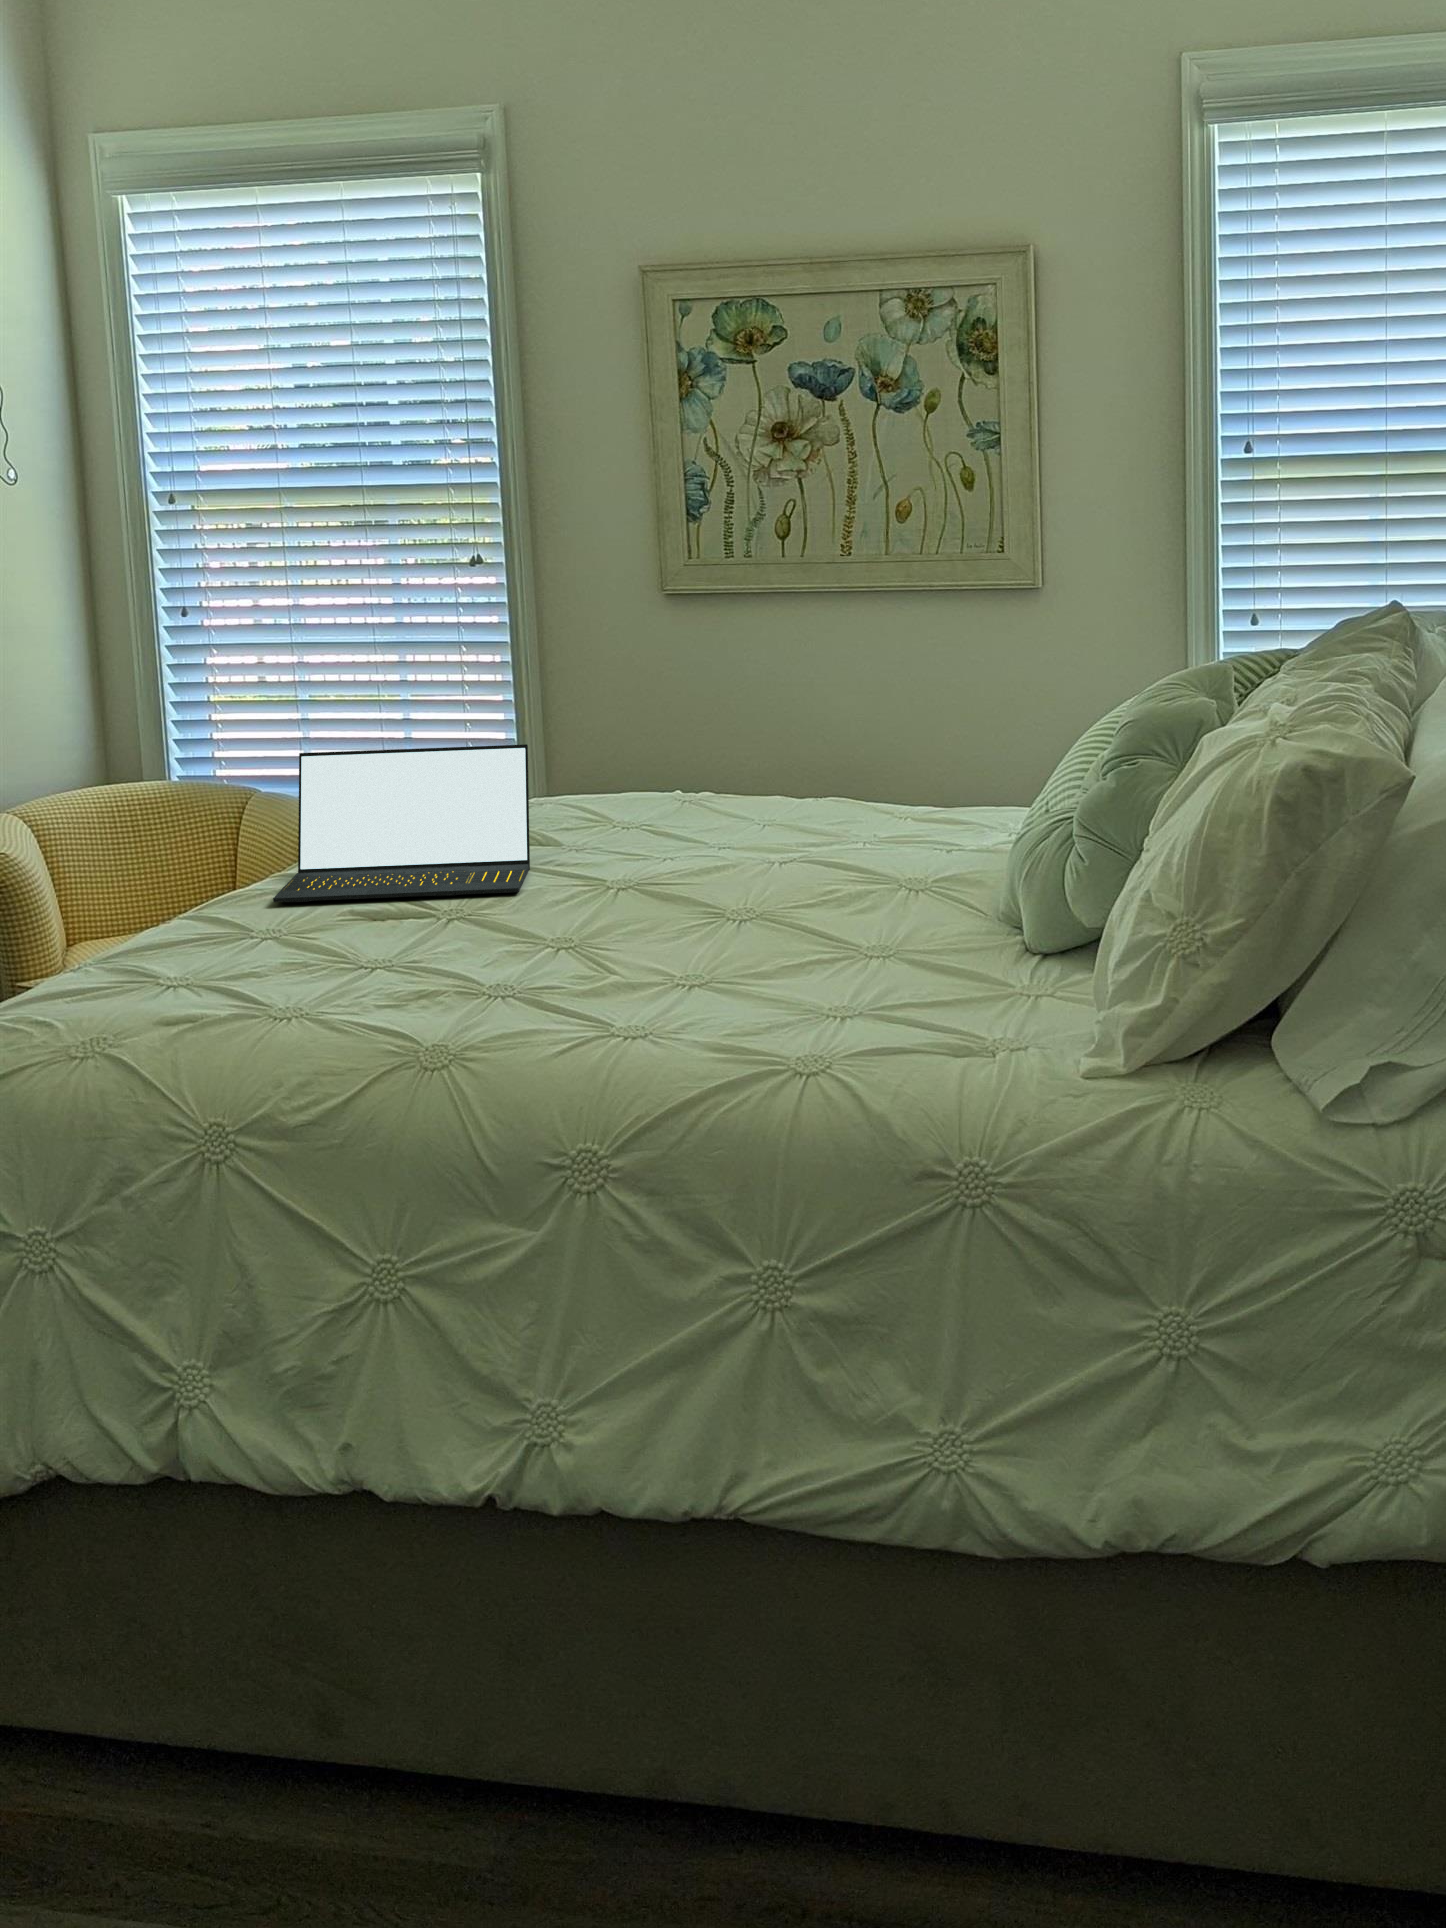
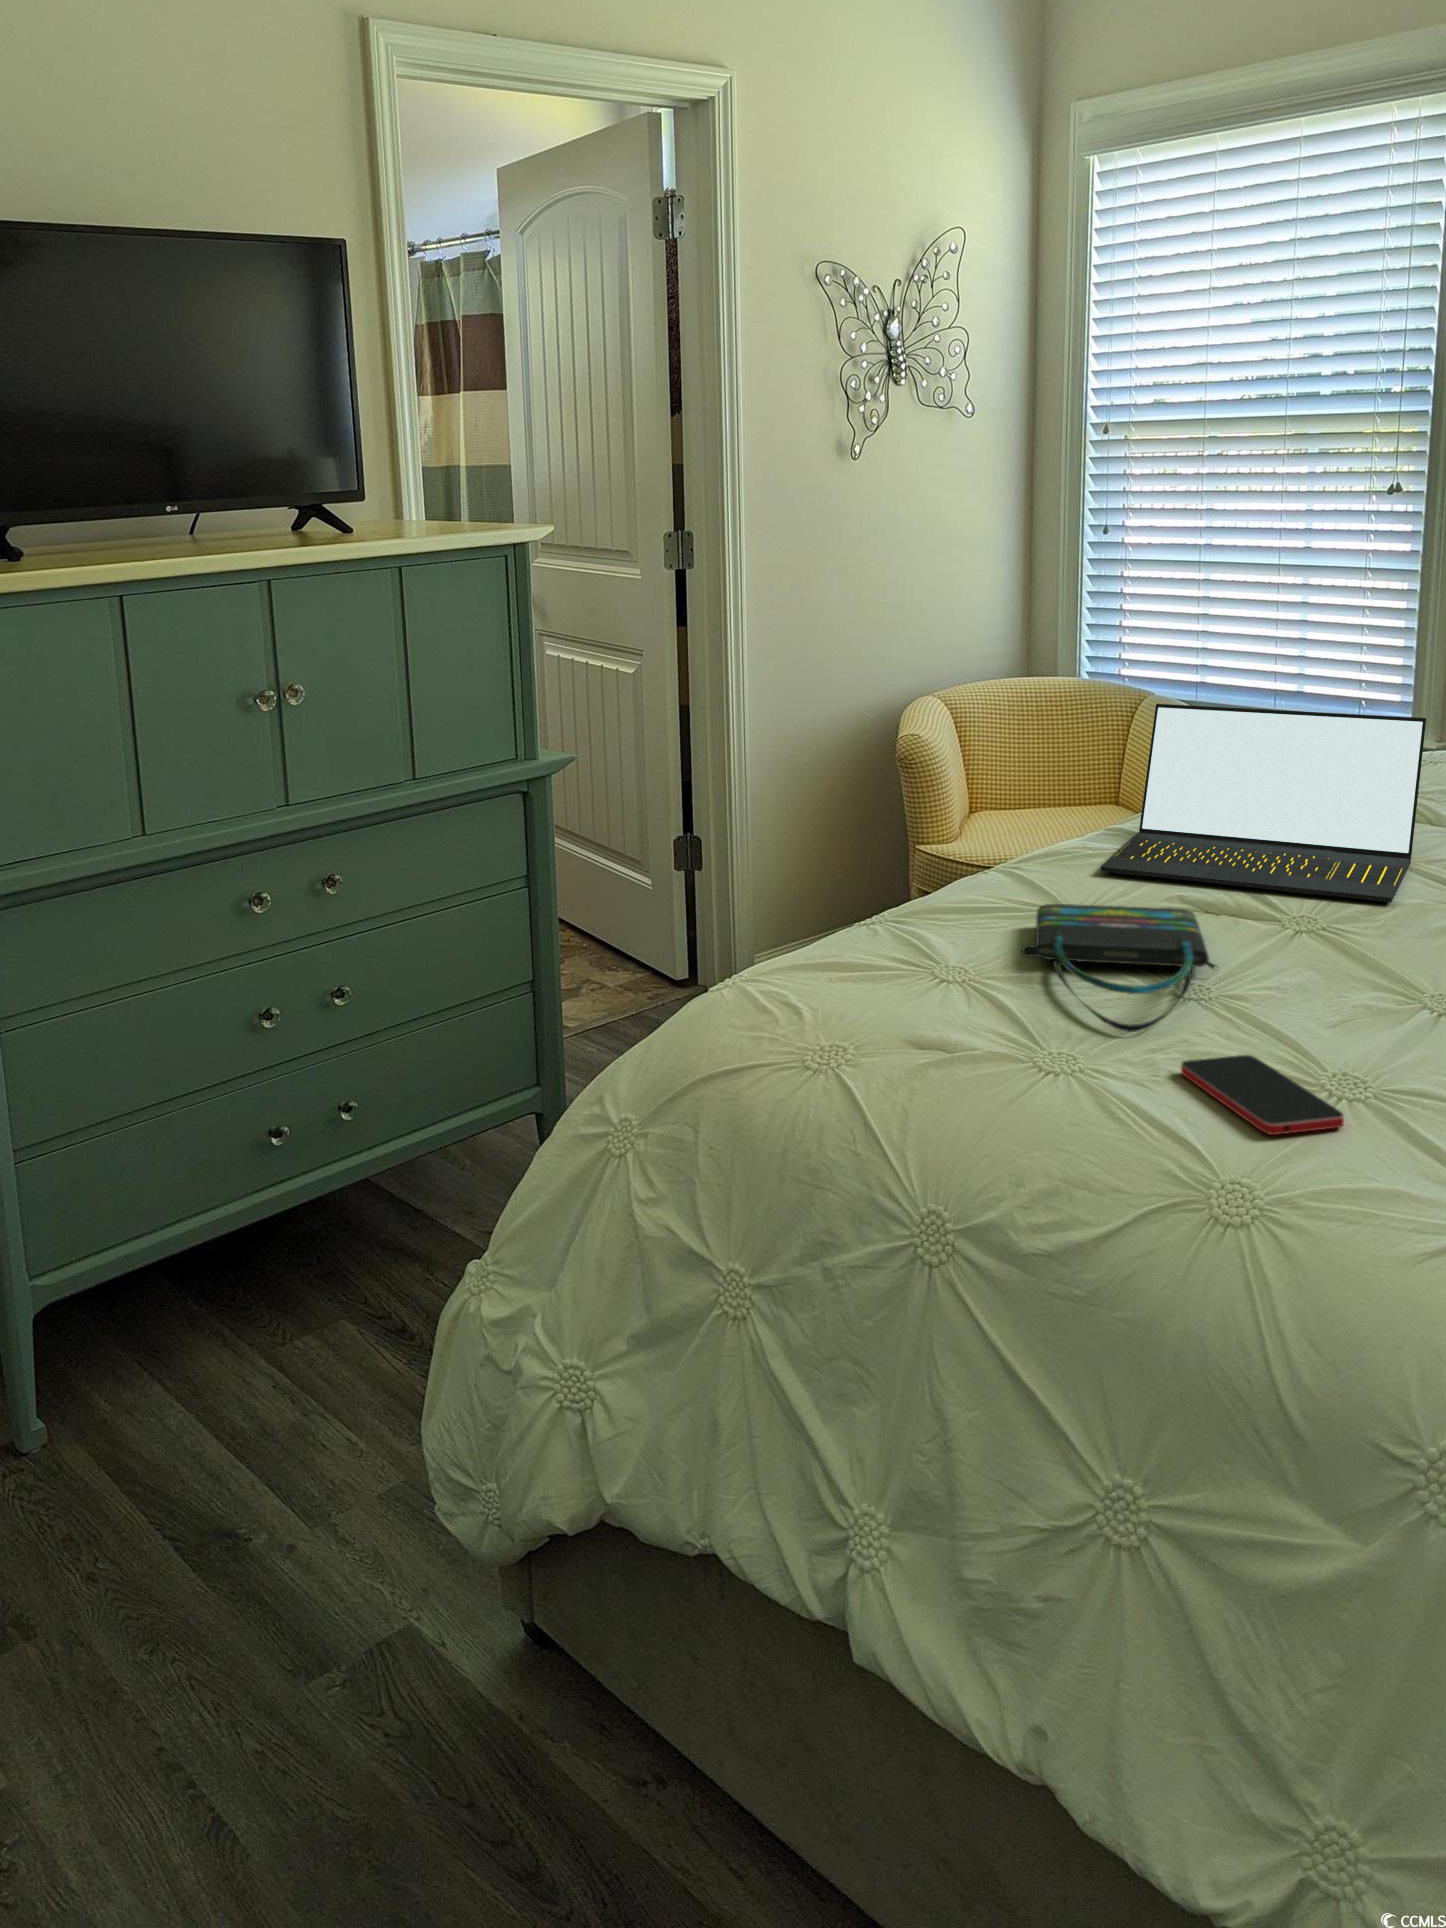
tote bag: none [229,911,395,988] -> present [1022,904,1215,1032]
smartphone: none [383,983,505,1019] -> present [1181,1055,1344,1135]

